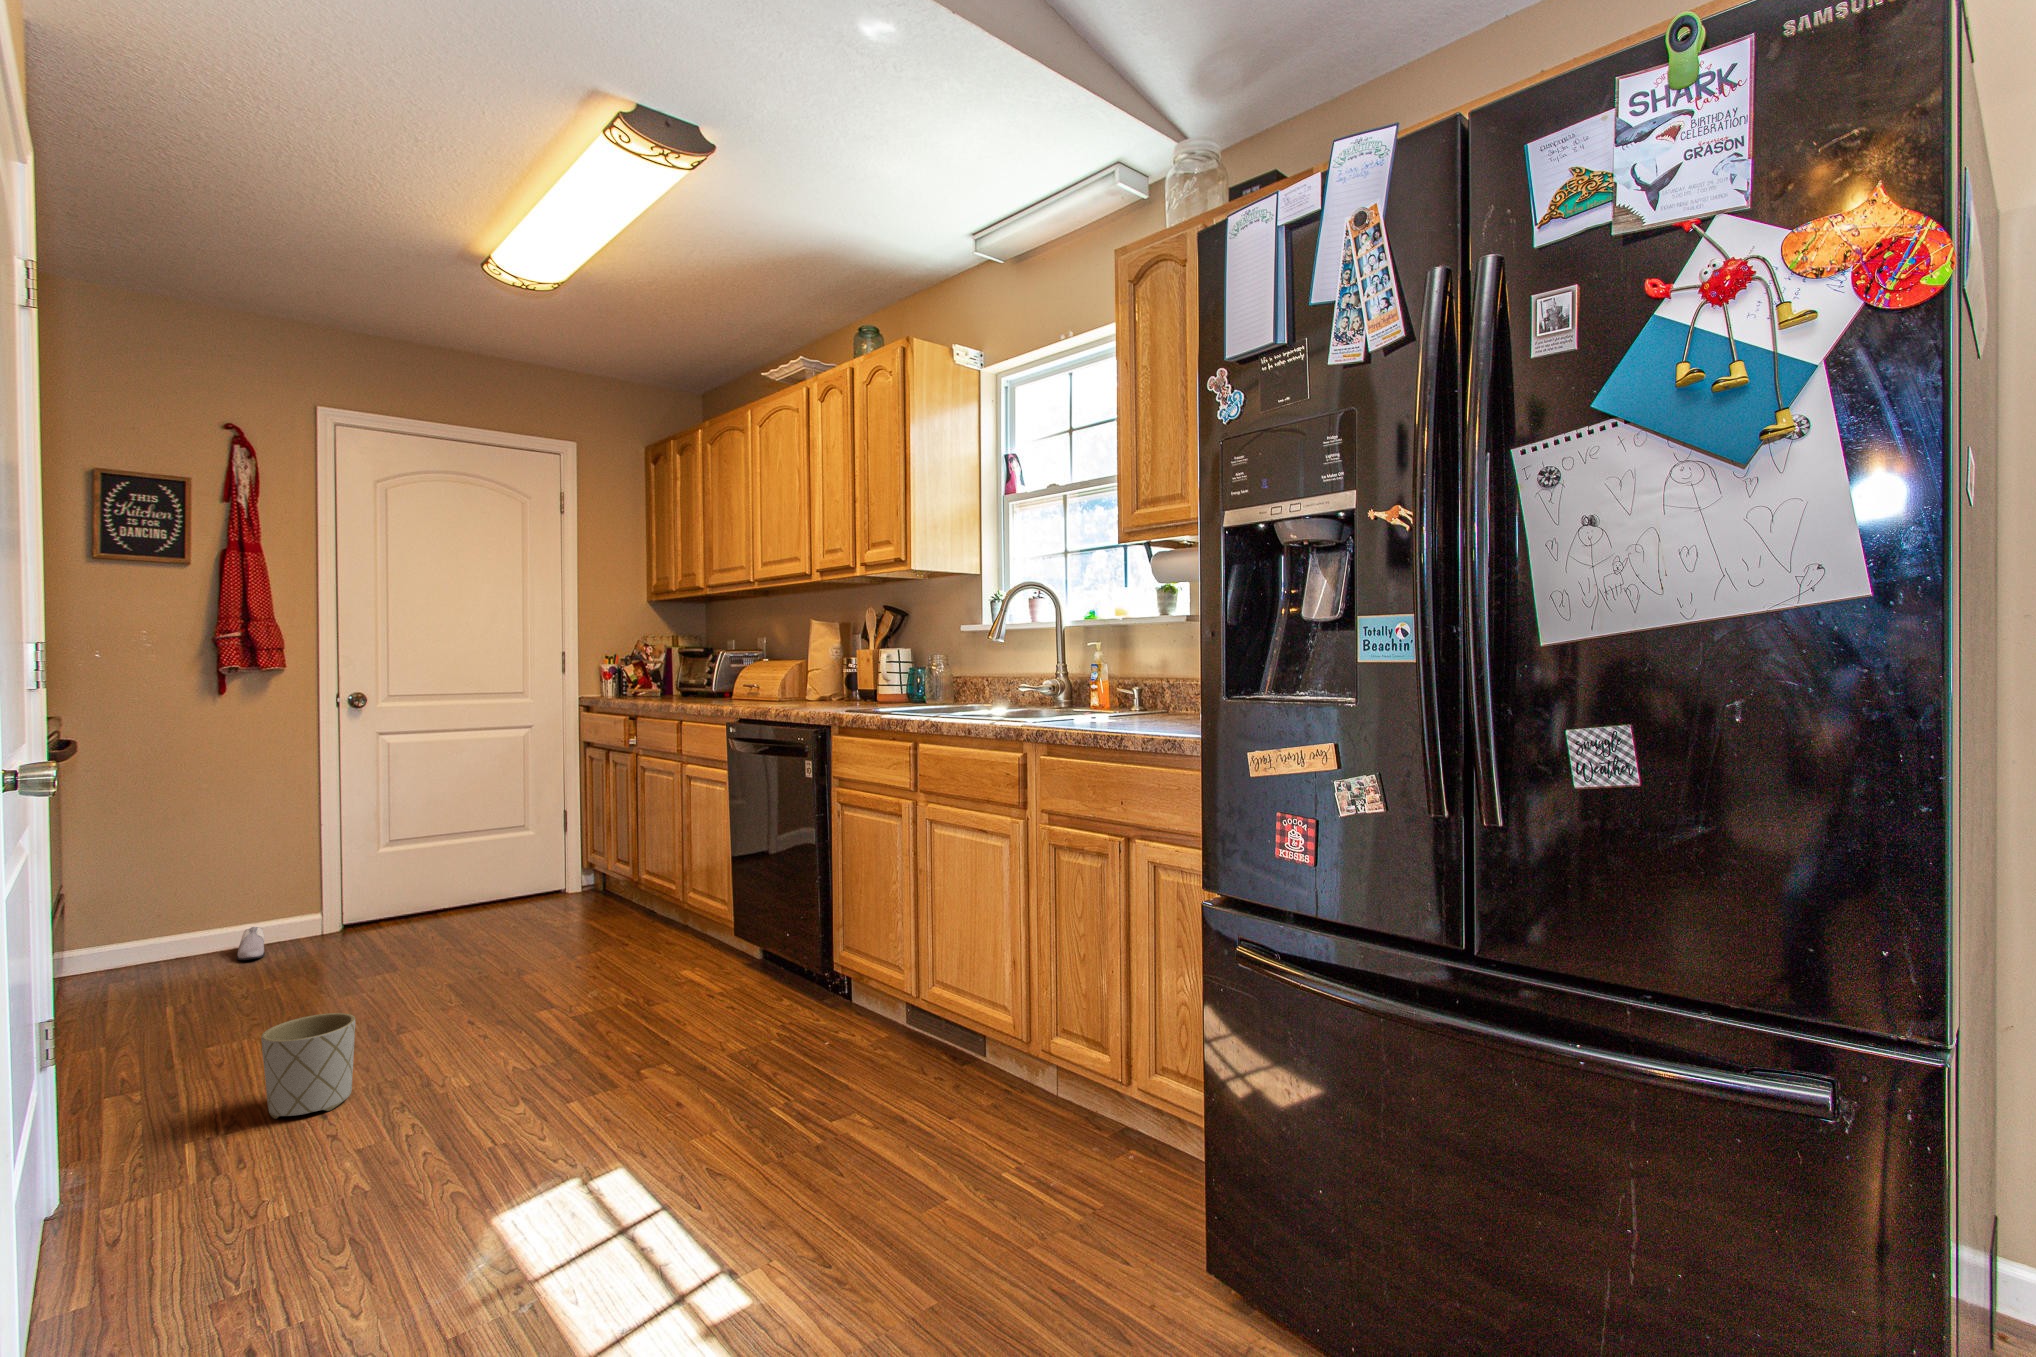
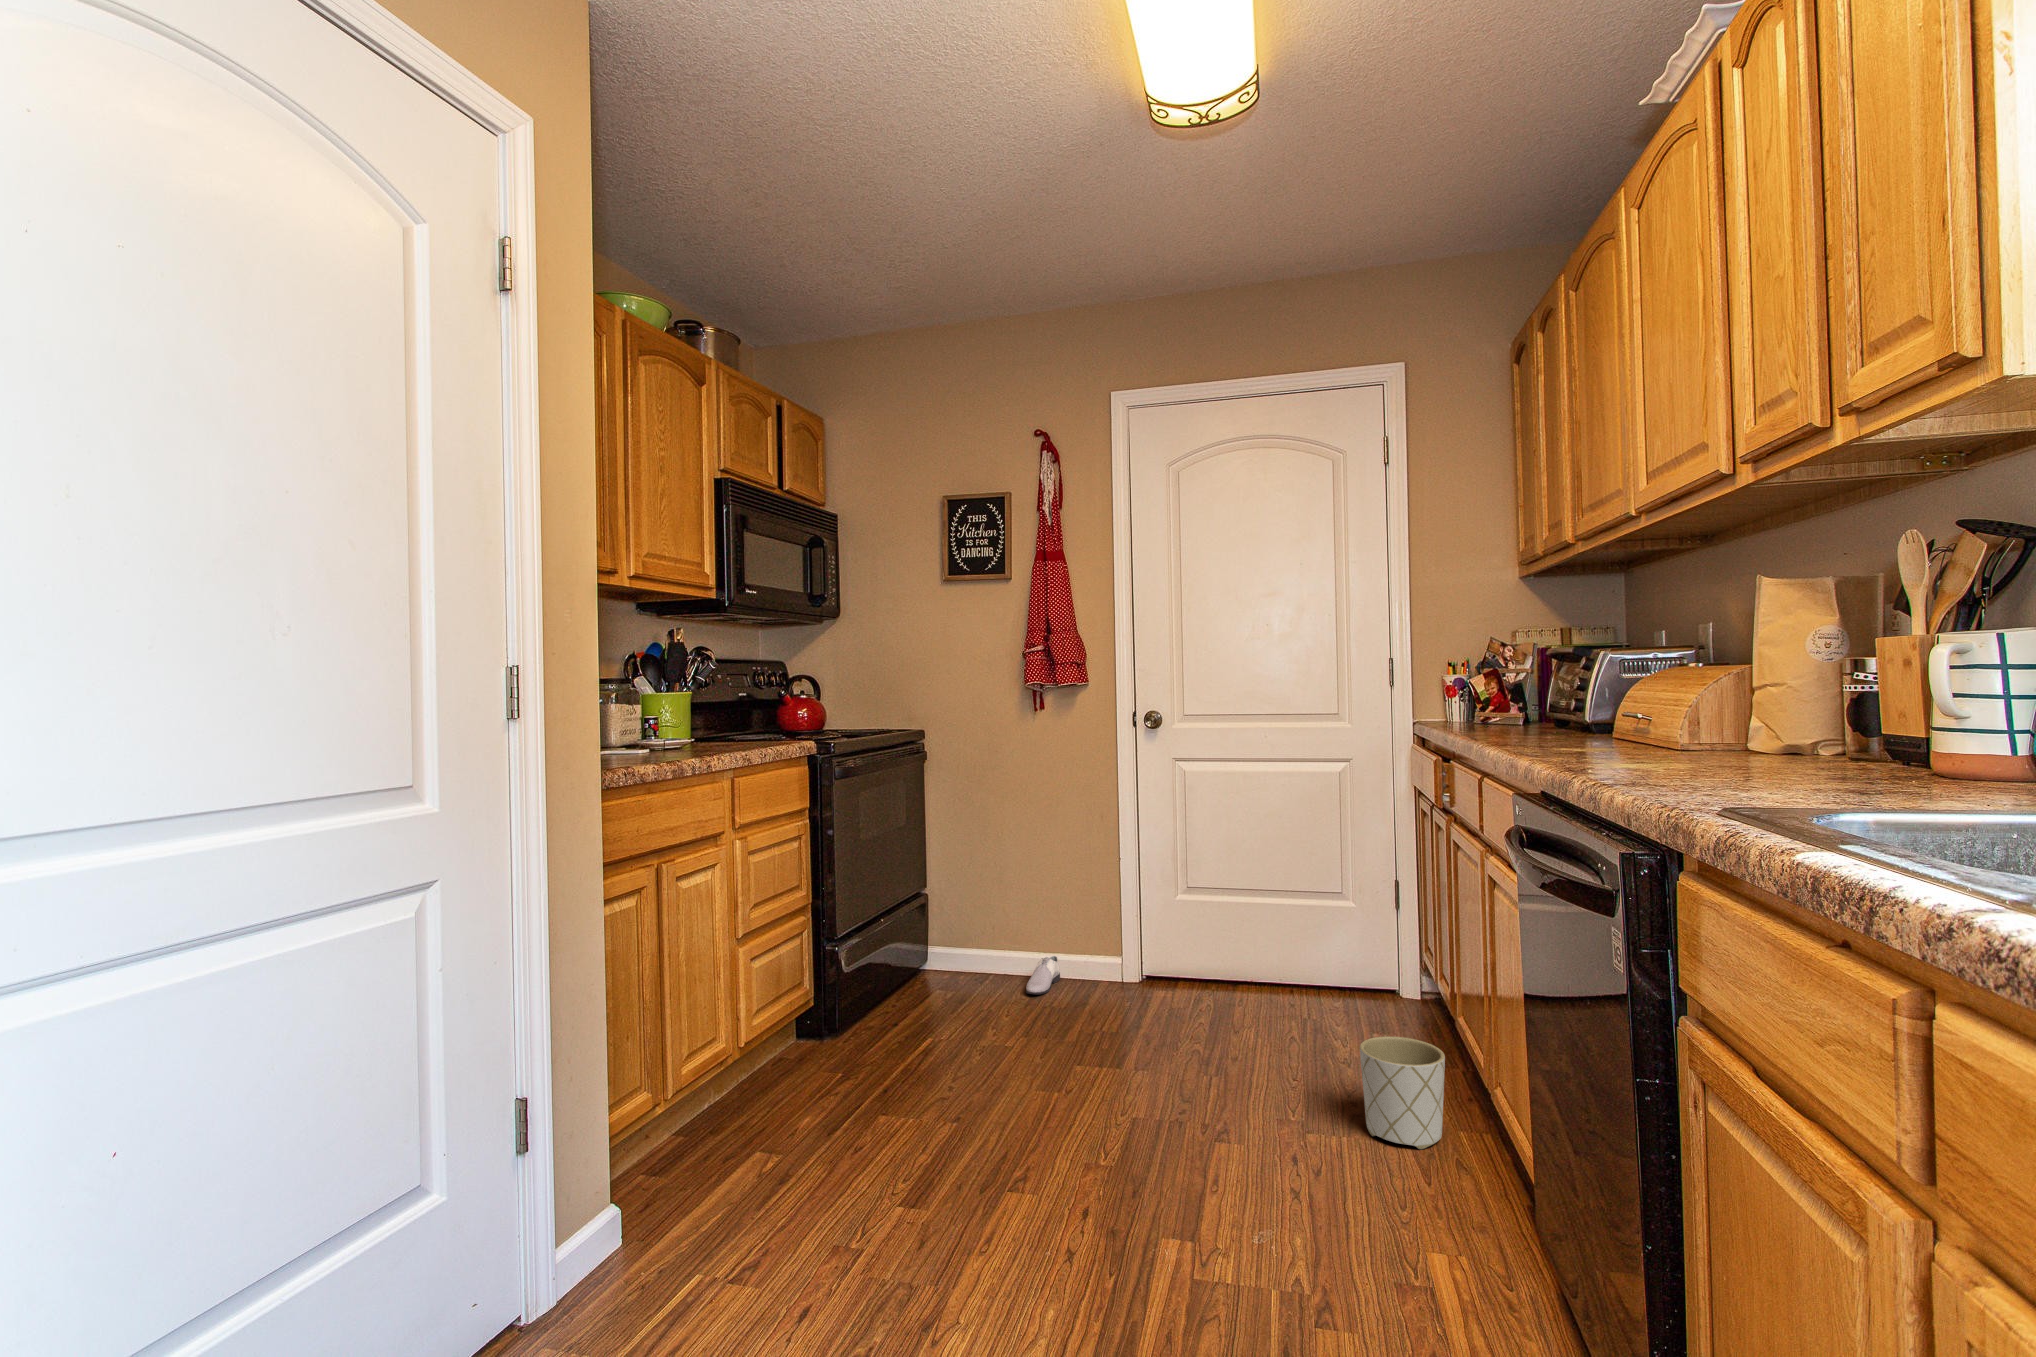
planter: present [261,1013,355,1119] -> present [1360,1036,1445,1149]

